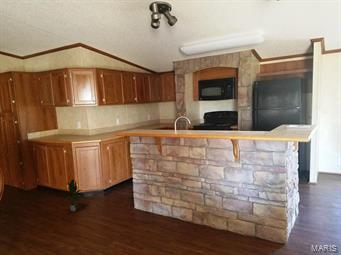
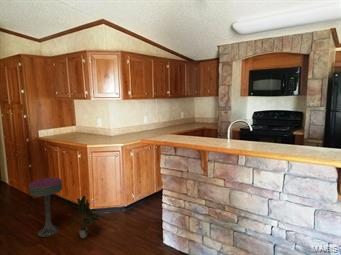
bar stool: none [29,169,54,214] -> present [29,178,62,237]

